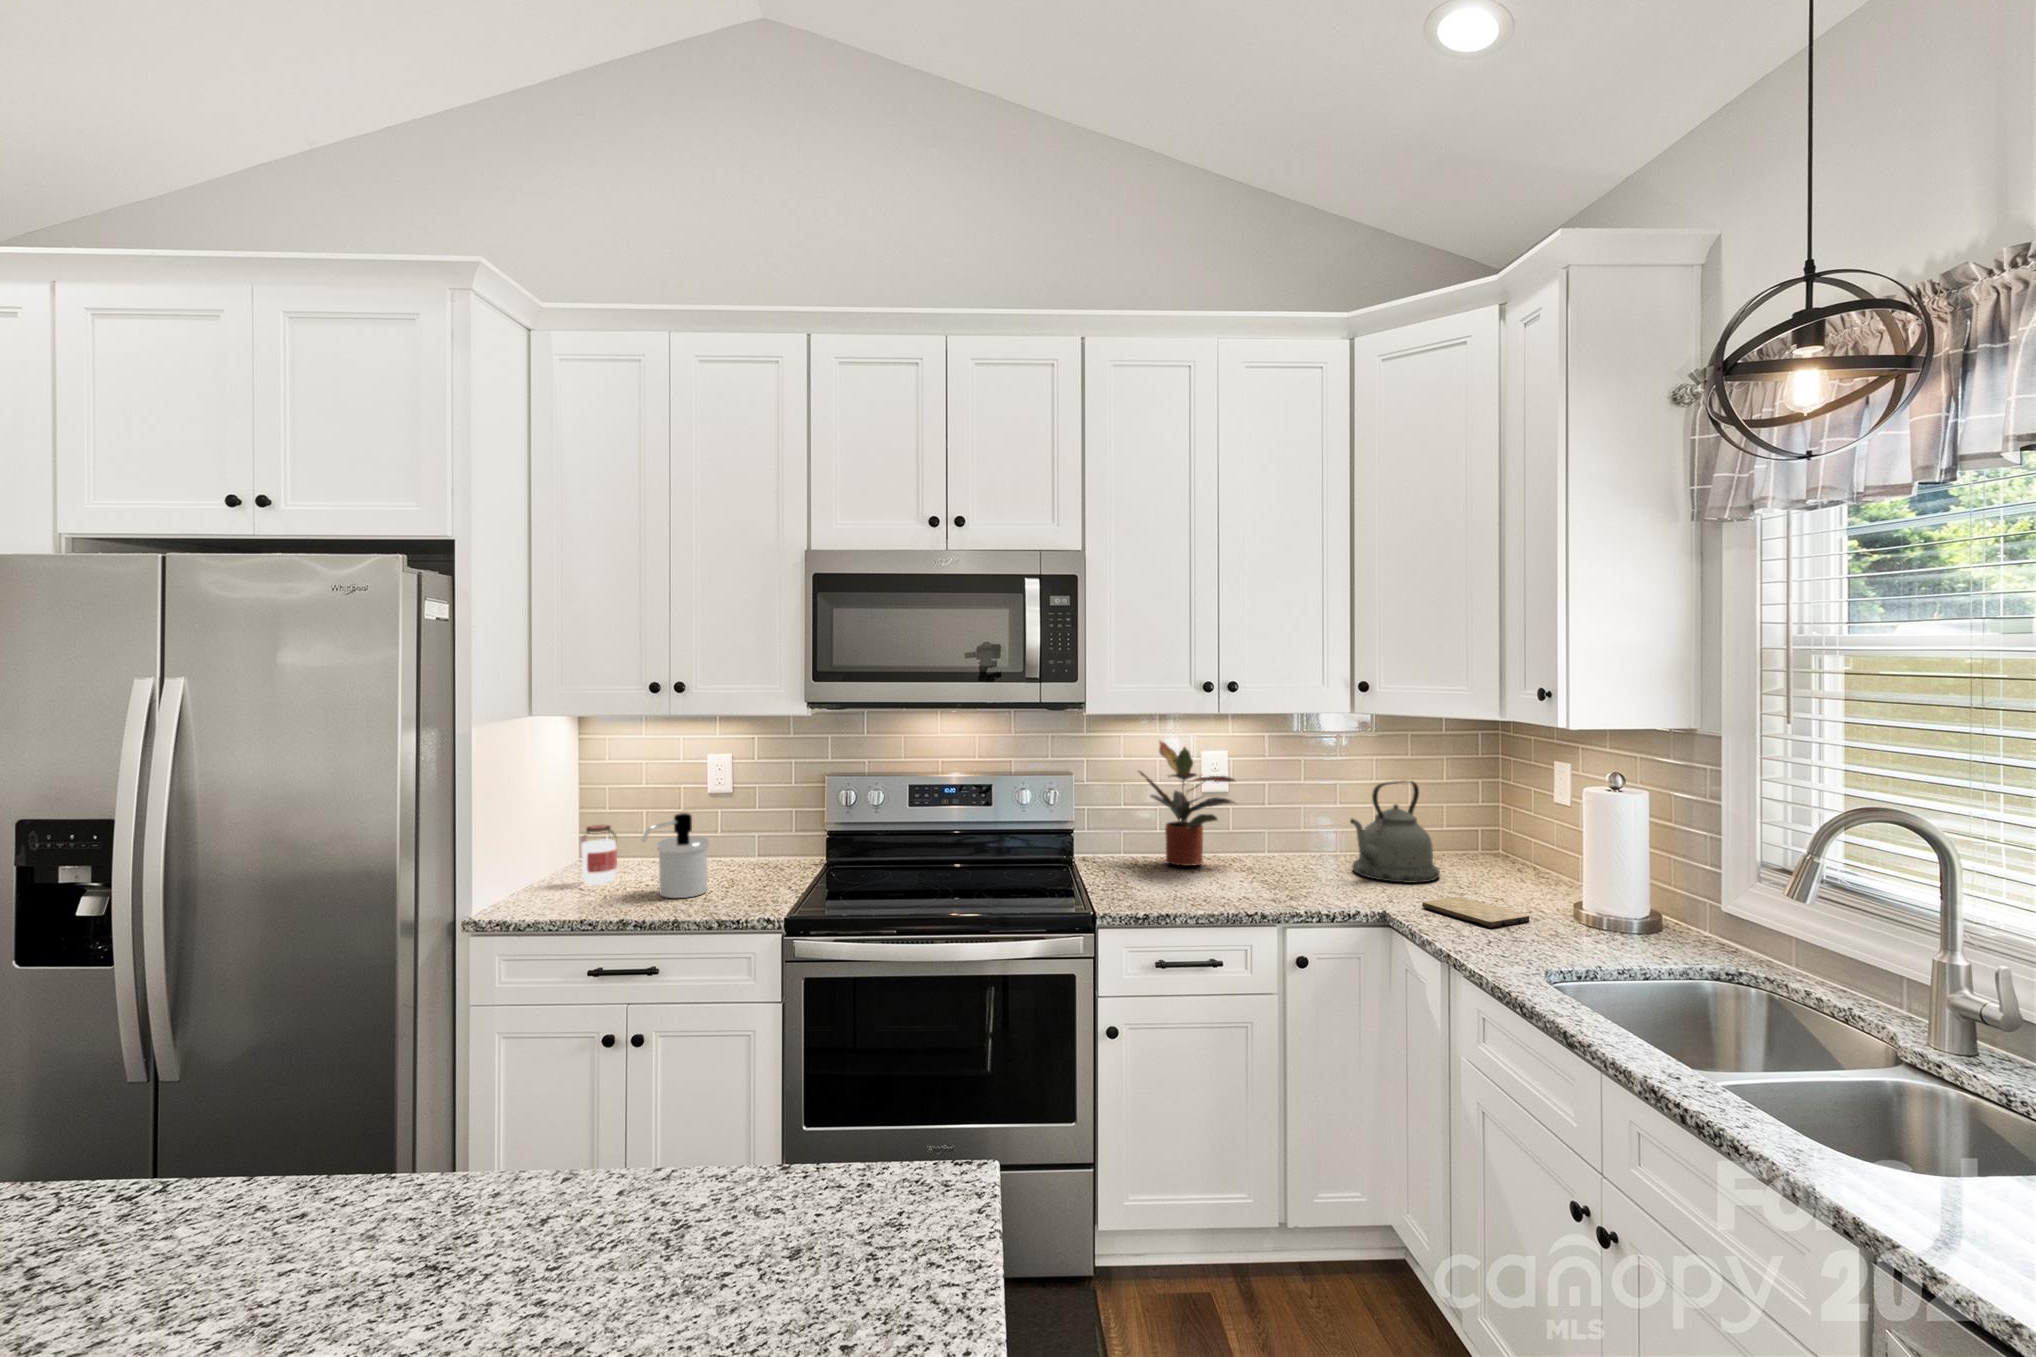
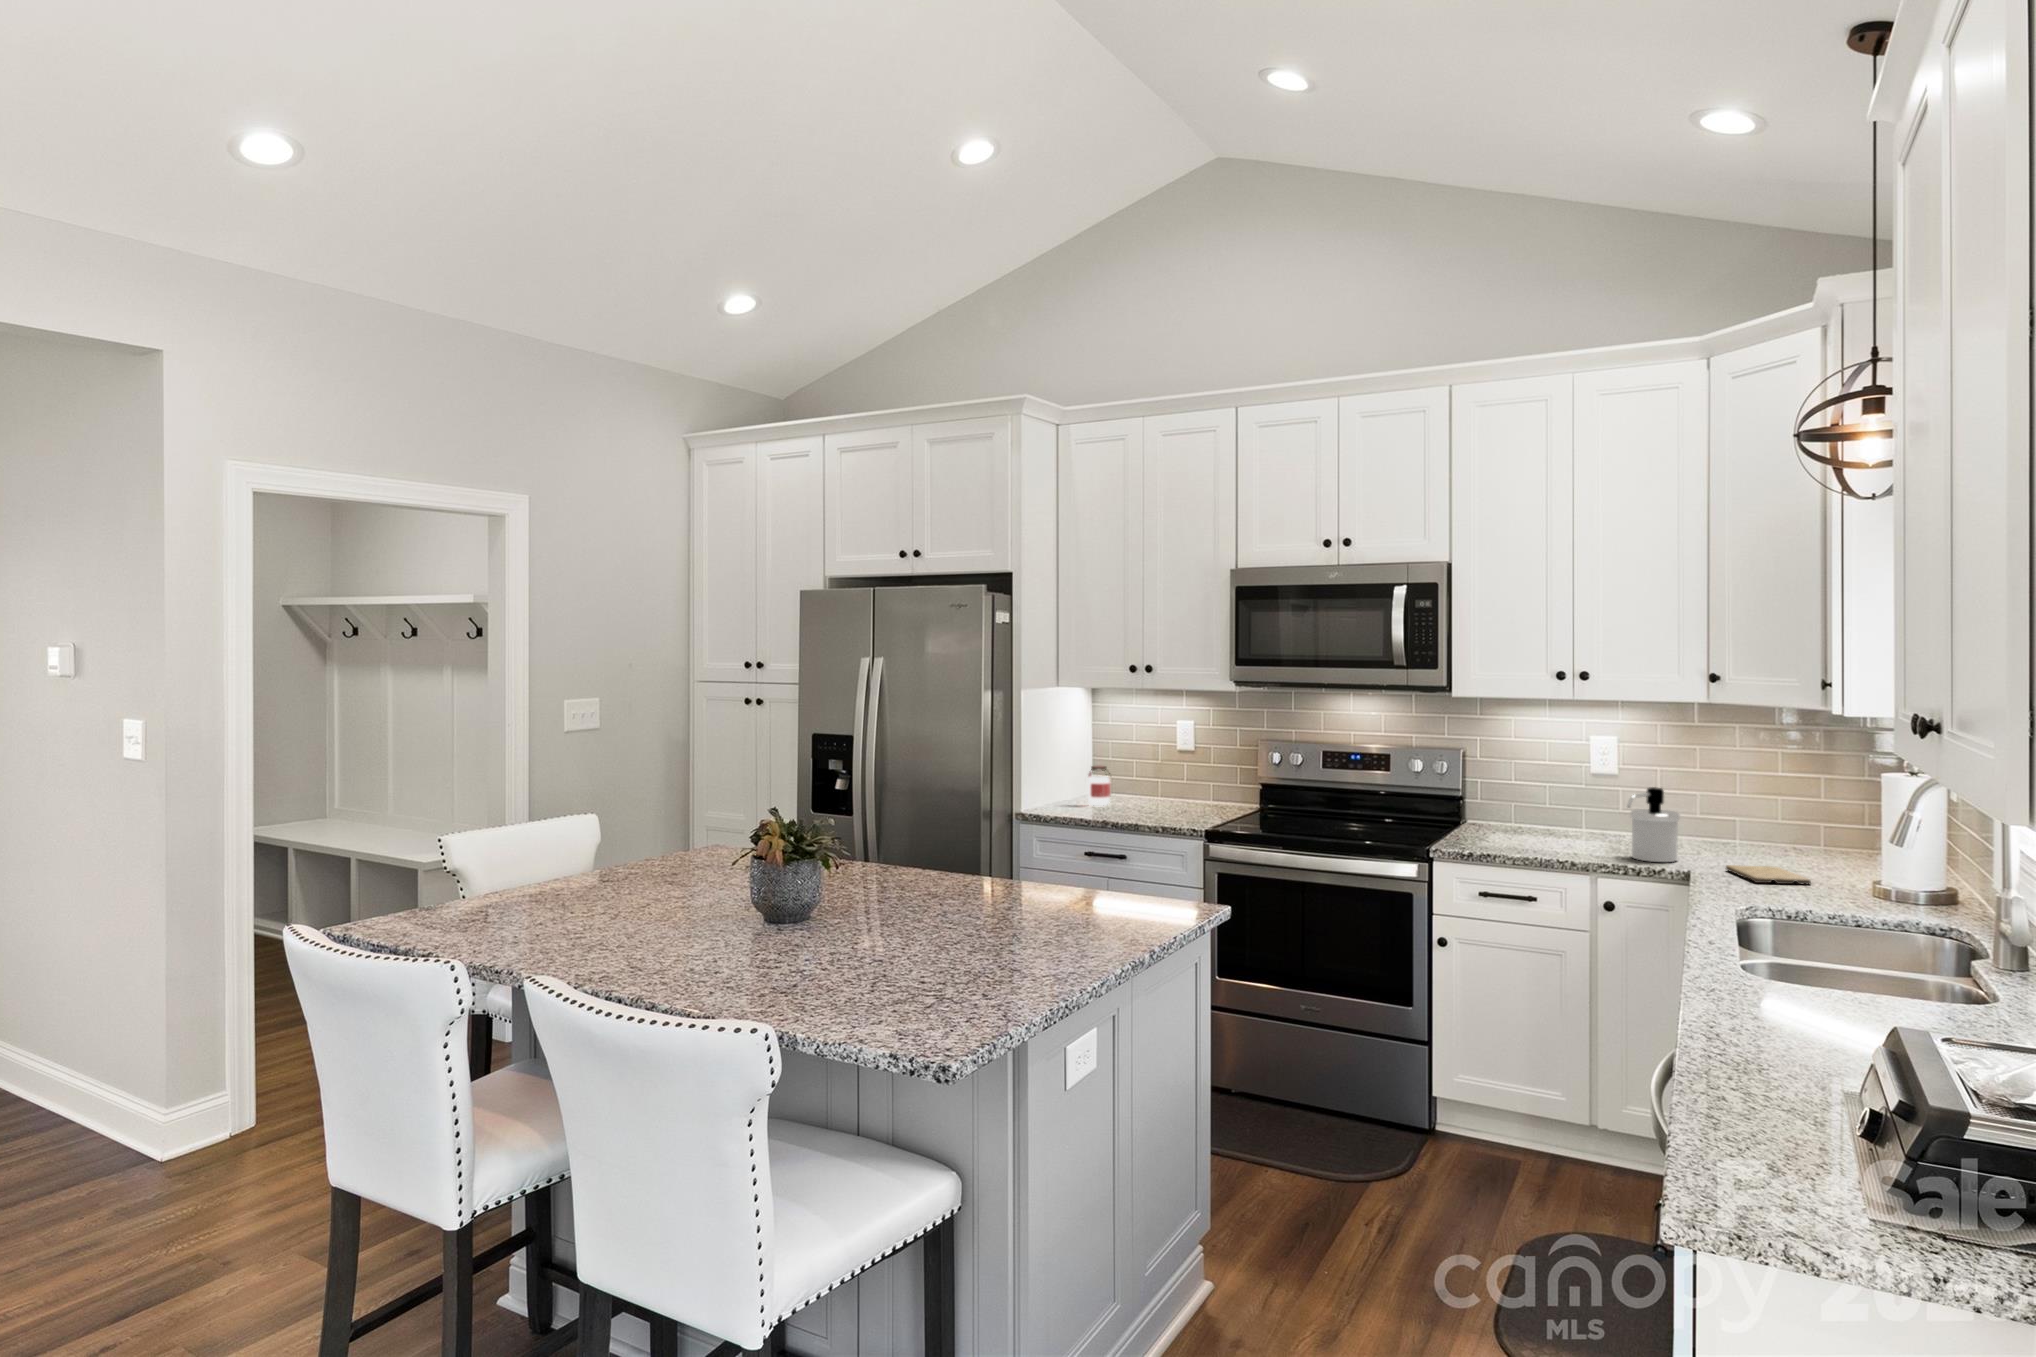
potted plant: present [1140,741,1234,866] -> none [1518,722,1615,834]
kettle: present [1350,781,1440,883] -> none [1699,767,1808,860]
soap dispenser: present [642,813,708,898] -> present [1627,787,1680,862]

